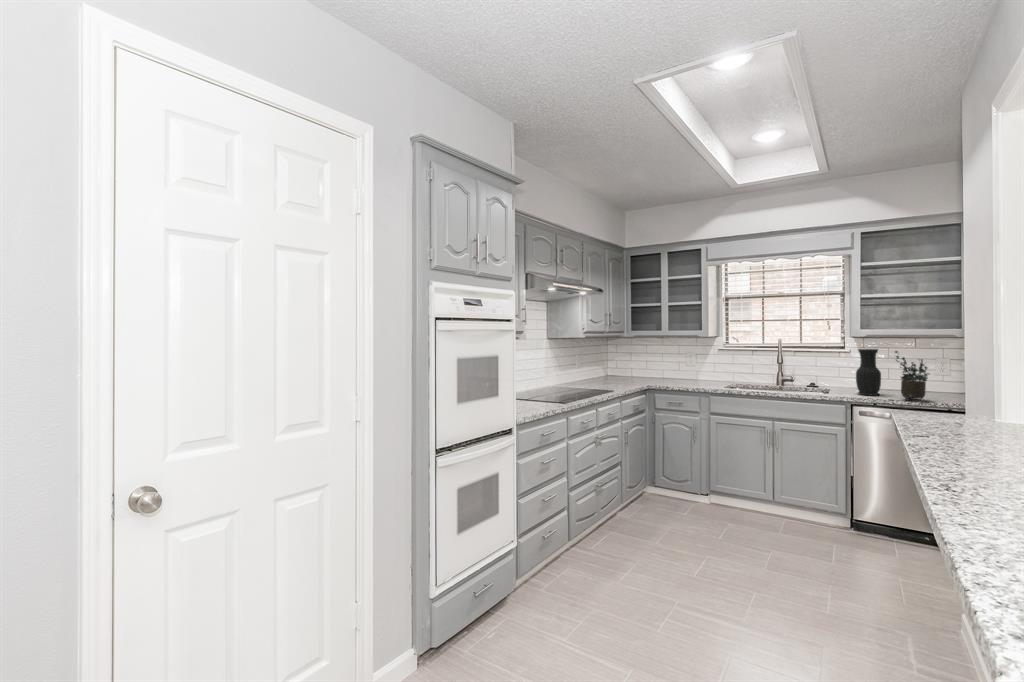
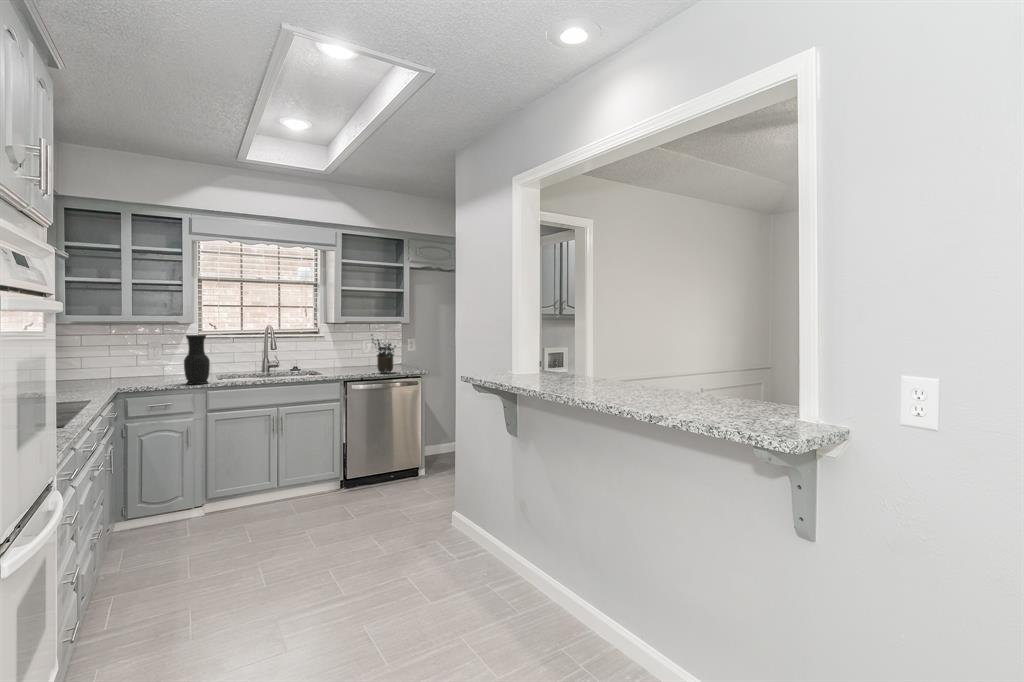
vase: present [856,349,881,395] -> present [184,335,210,384]

